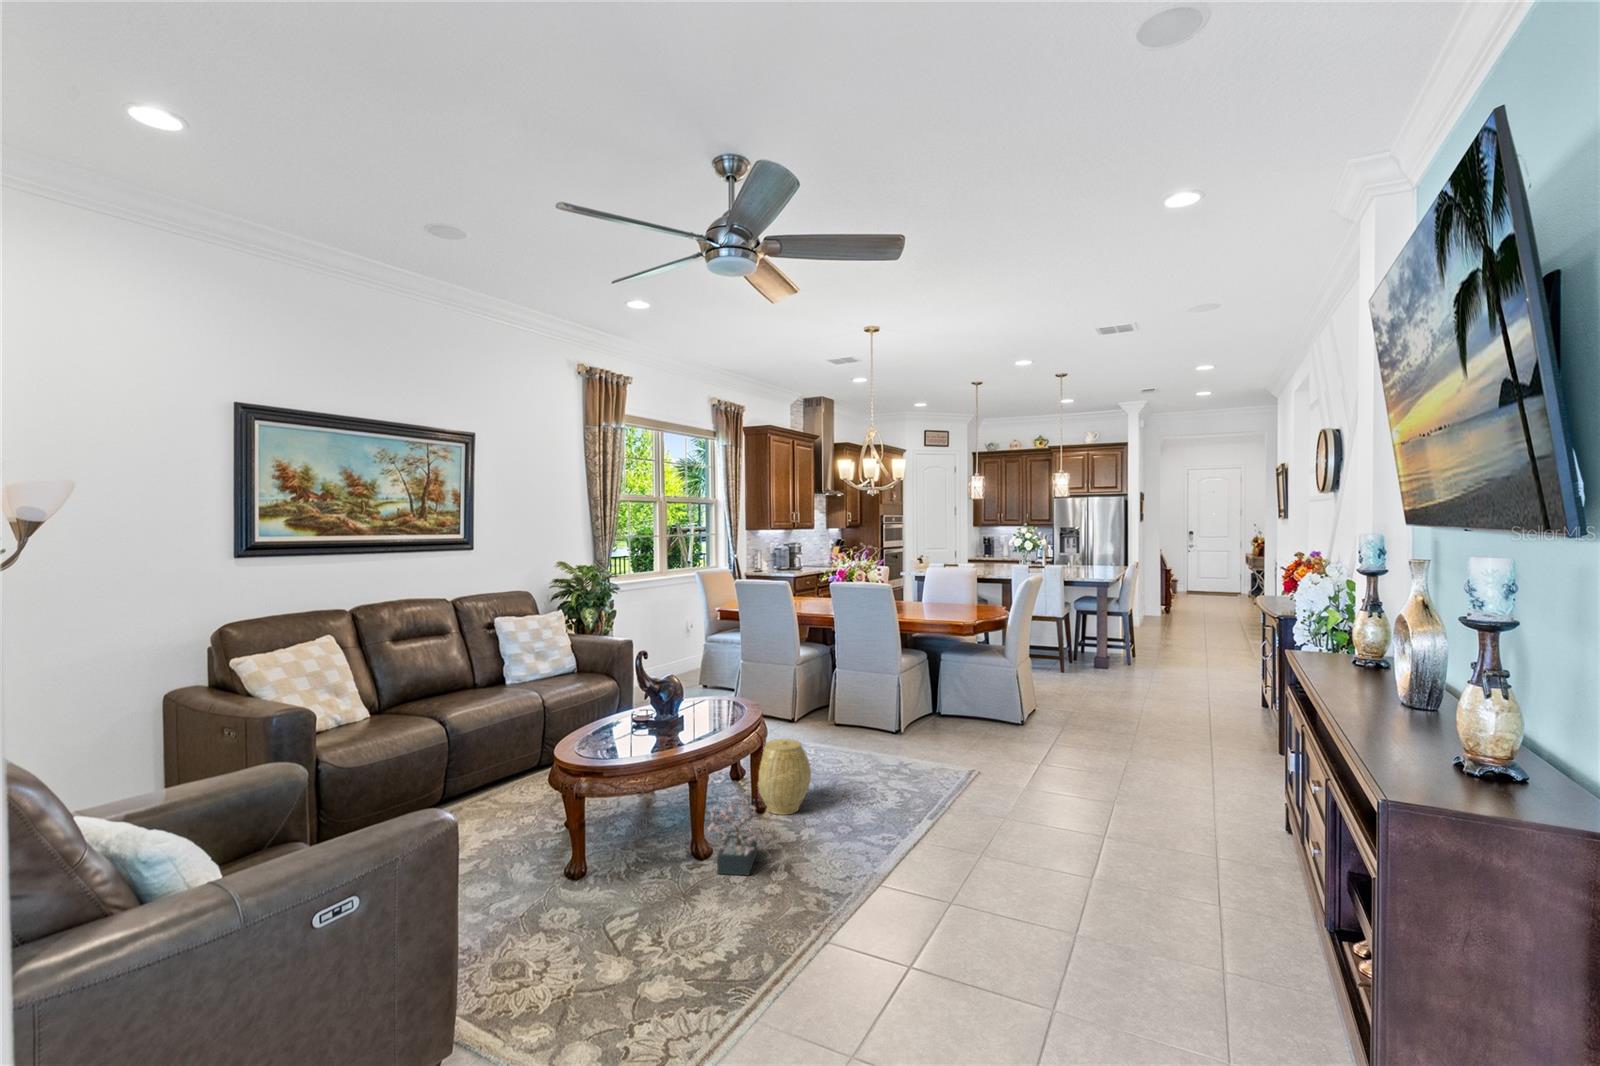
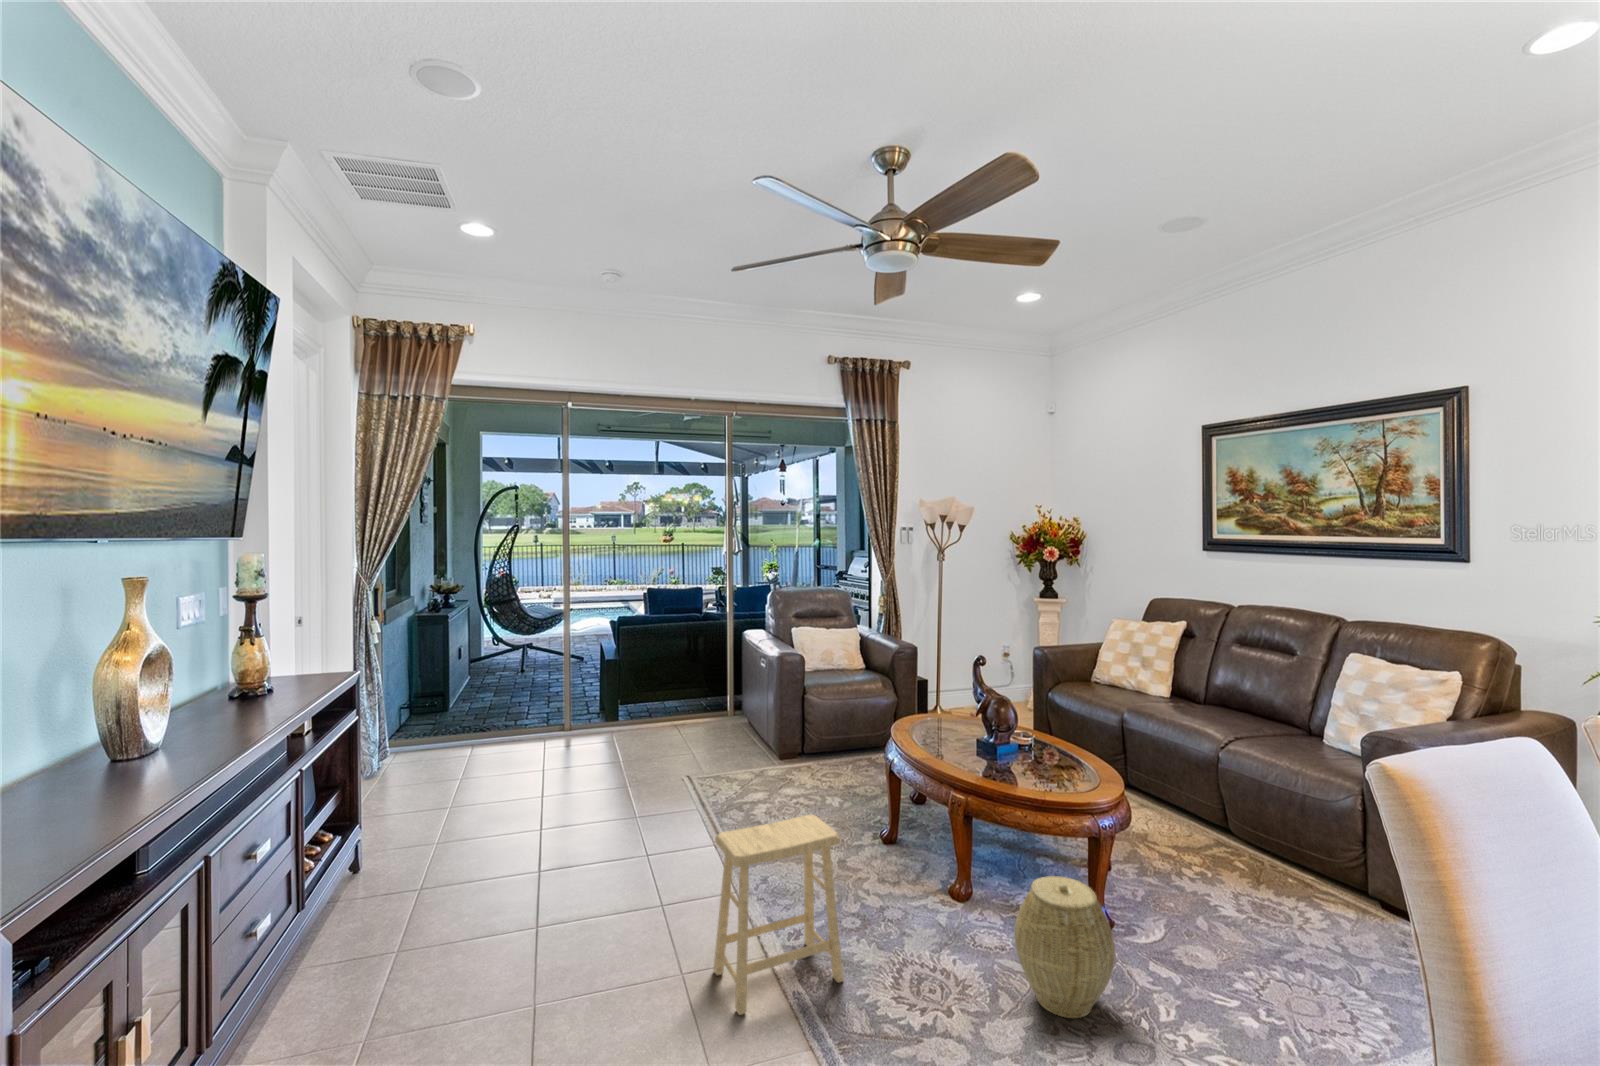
footstool: none [813,760,919,912] -> present [713,815,844,1015]
decorative plant: present [708,801,764,875] -> none [849,821,945,932]

